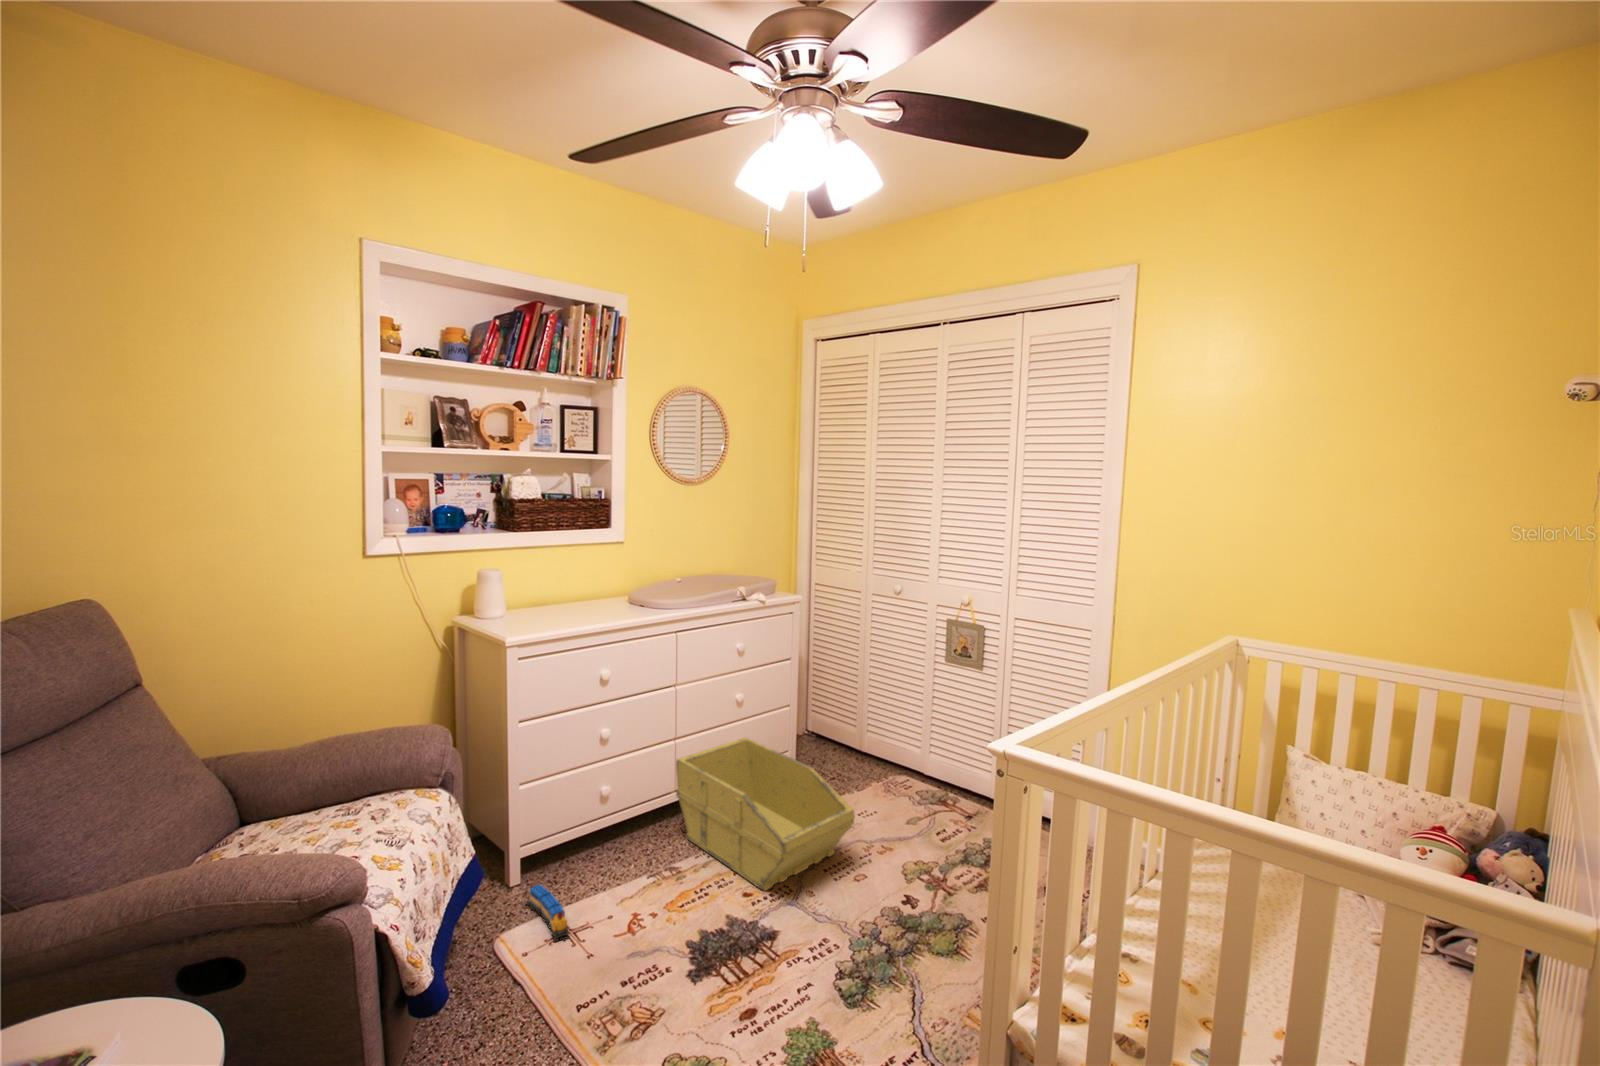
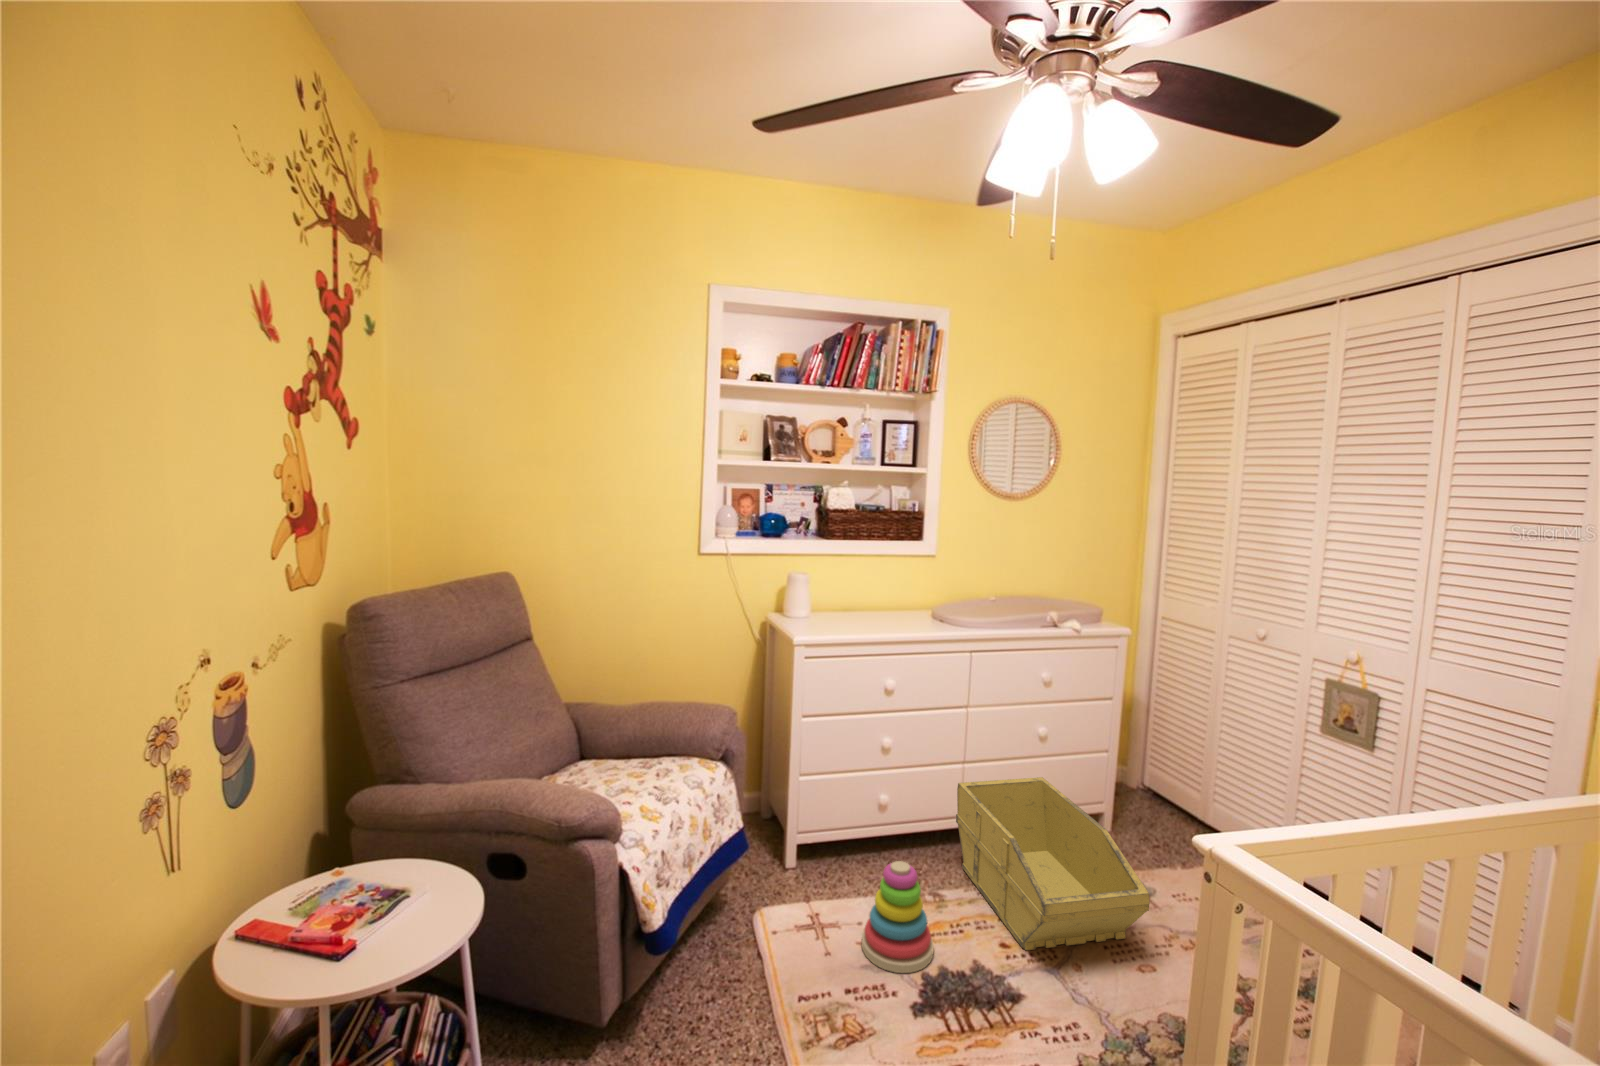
stacking toy: none [617,844,690,955] -> present [862,861,934,973]
toy train: present [525,884,569,942] -> none [796,867,821,926]

